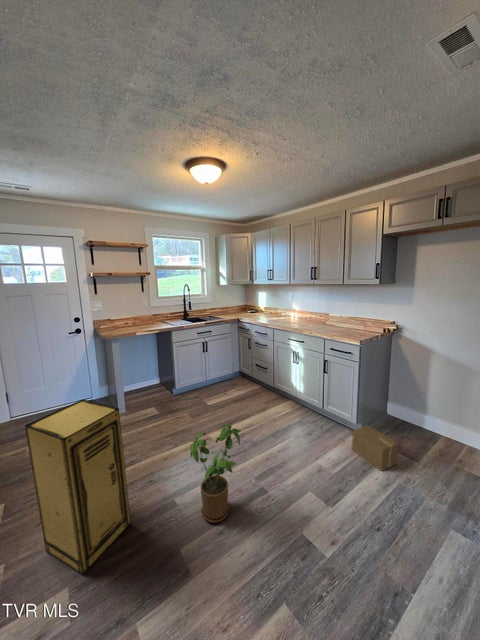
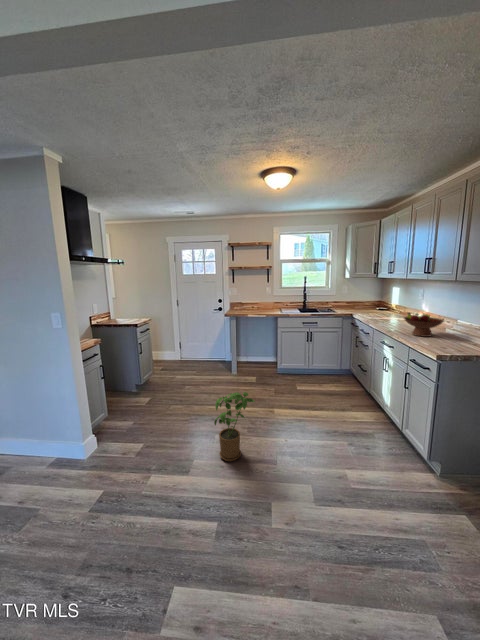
fruit bowl: none [305,310,333,329] -> present [404,313,444,337]
storage cabinet: present [25,399,131,575] -> none [141,349,186,444]
cardboard box: present [352,426,399,471] -> none [399,458,448,522]

